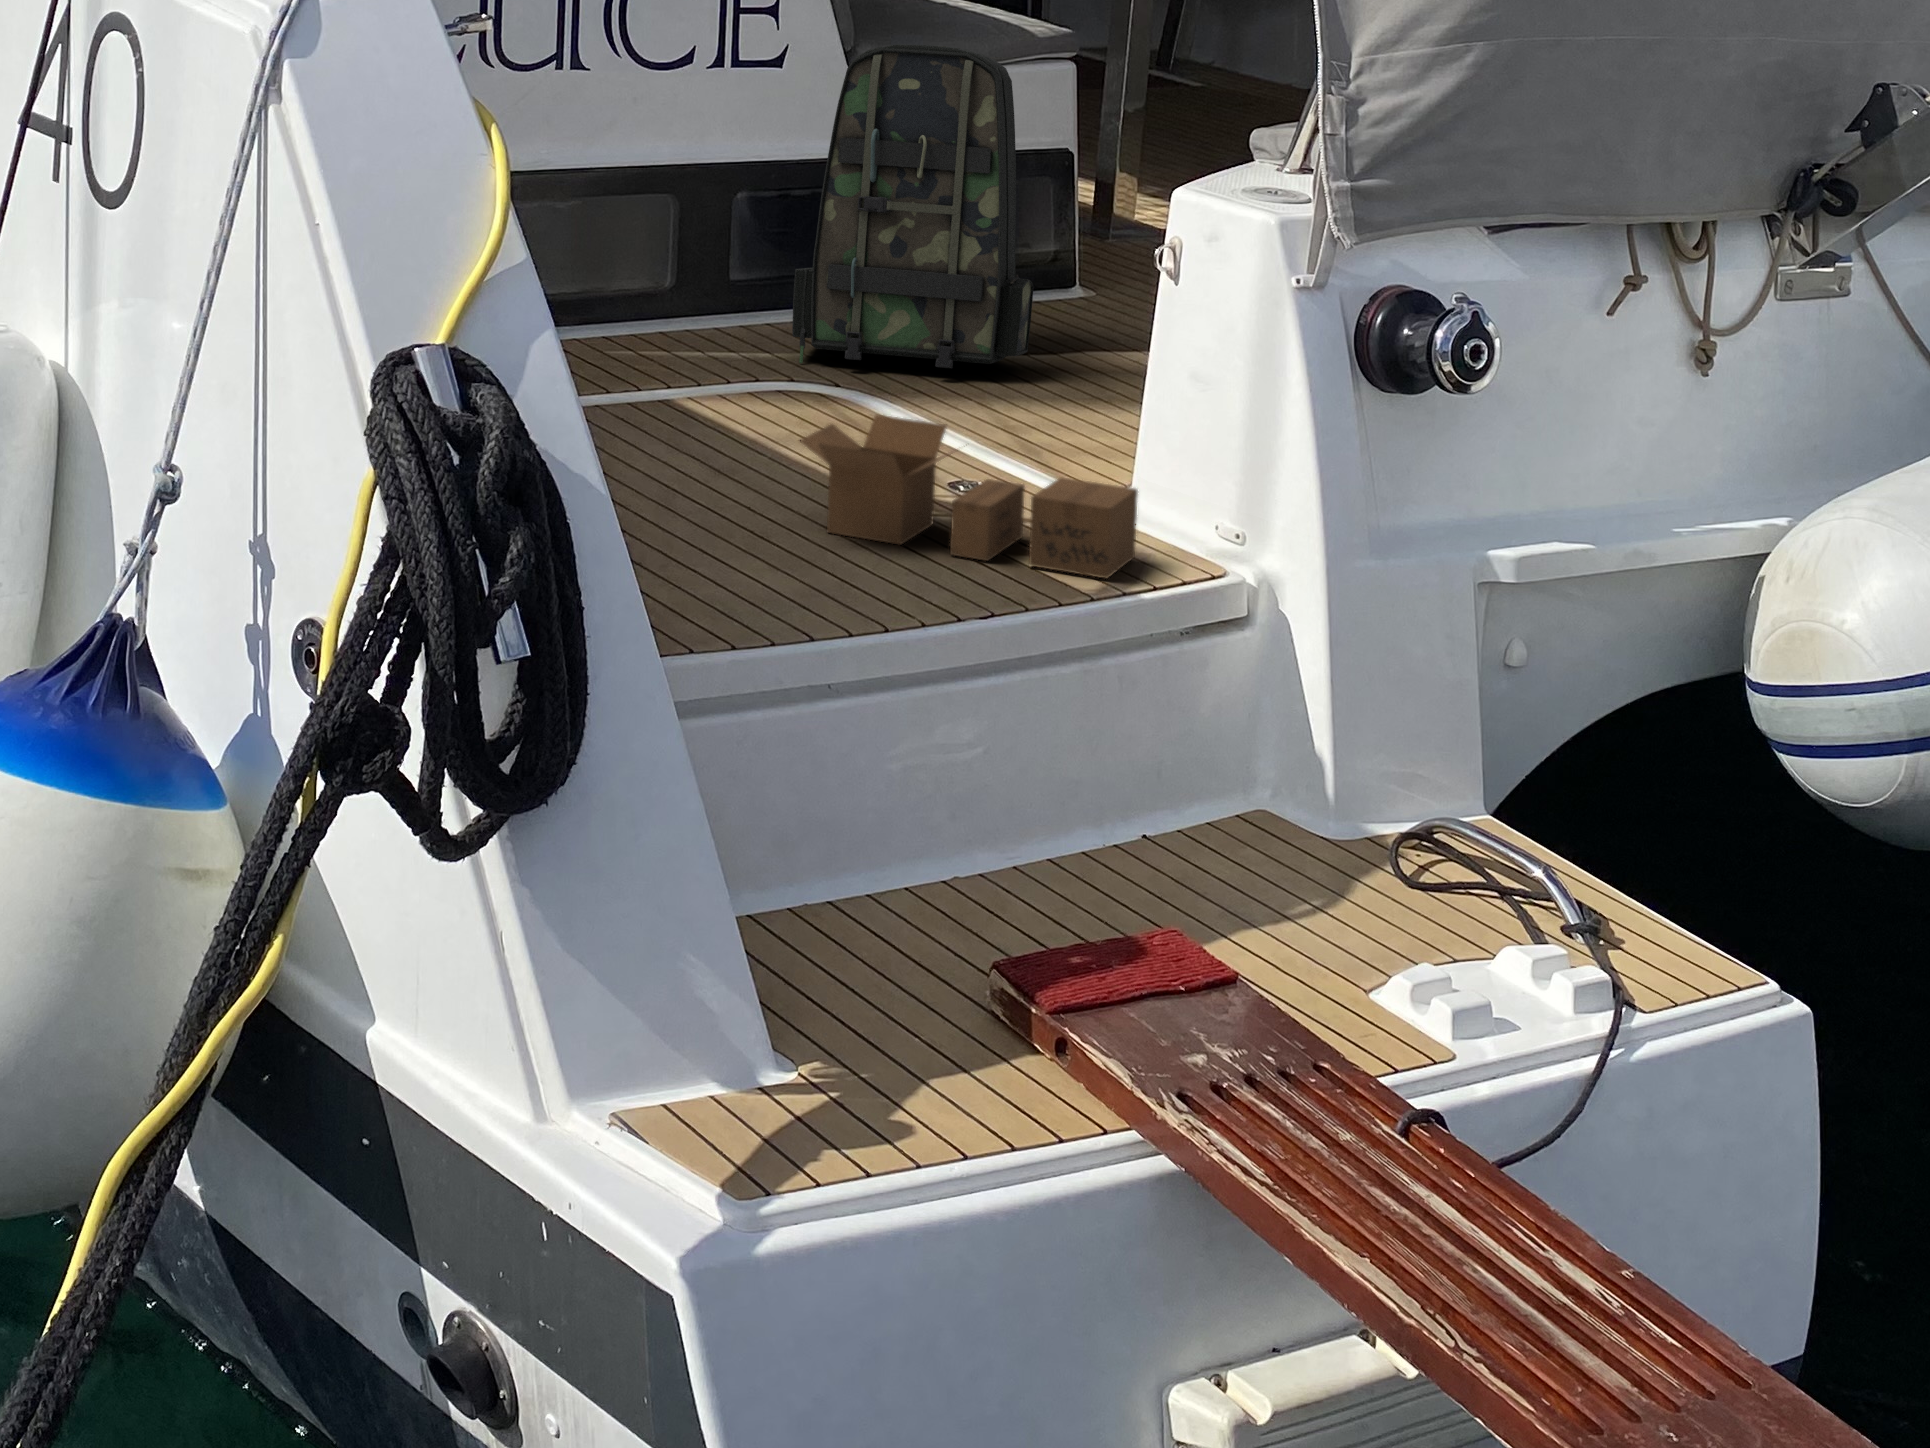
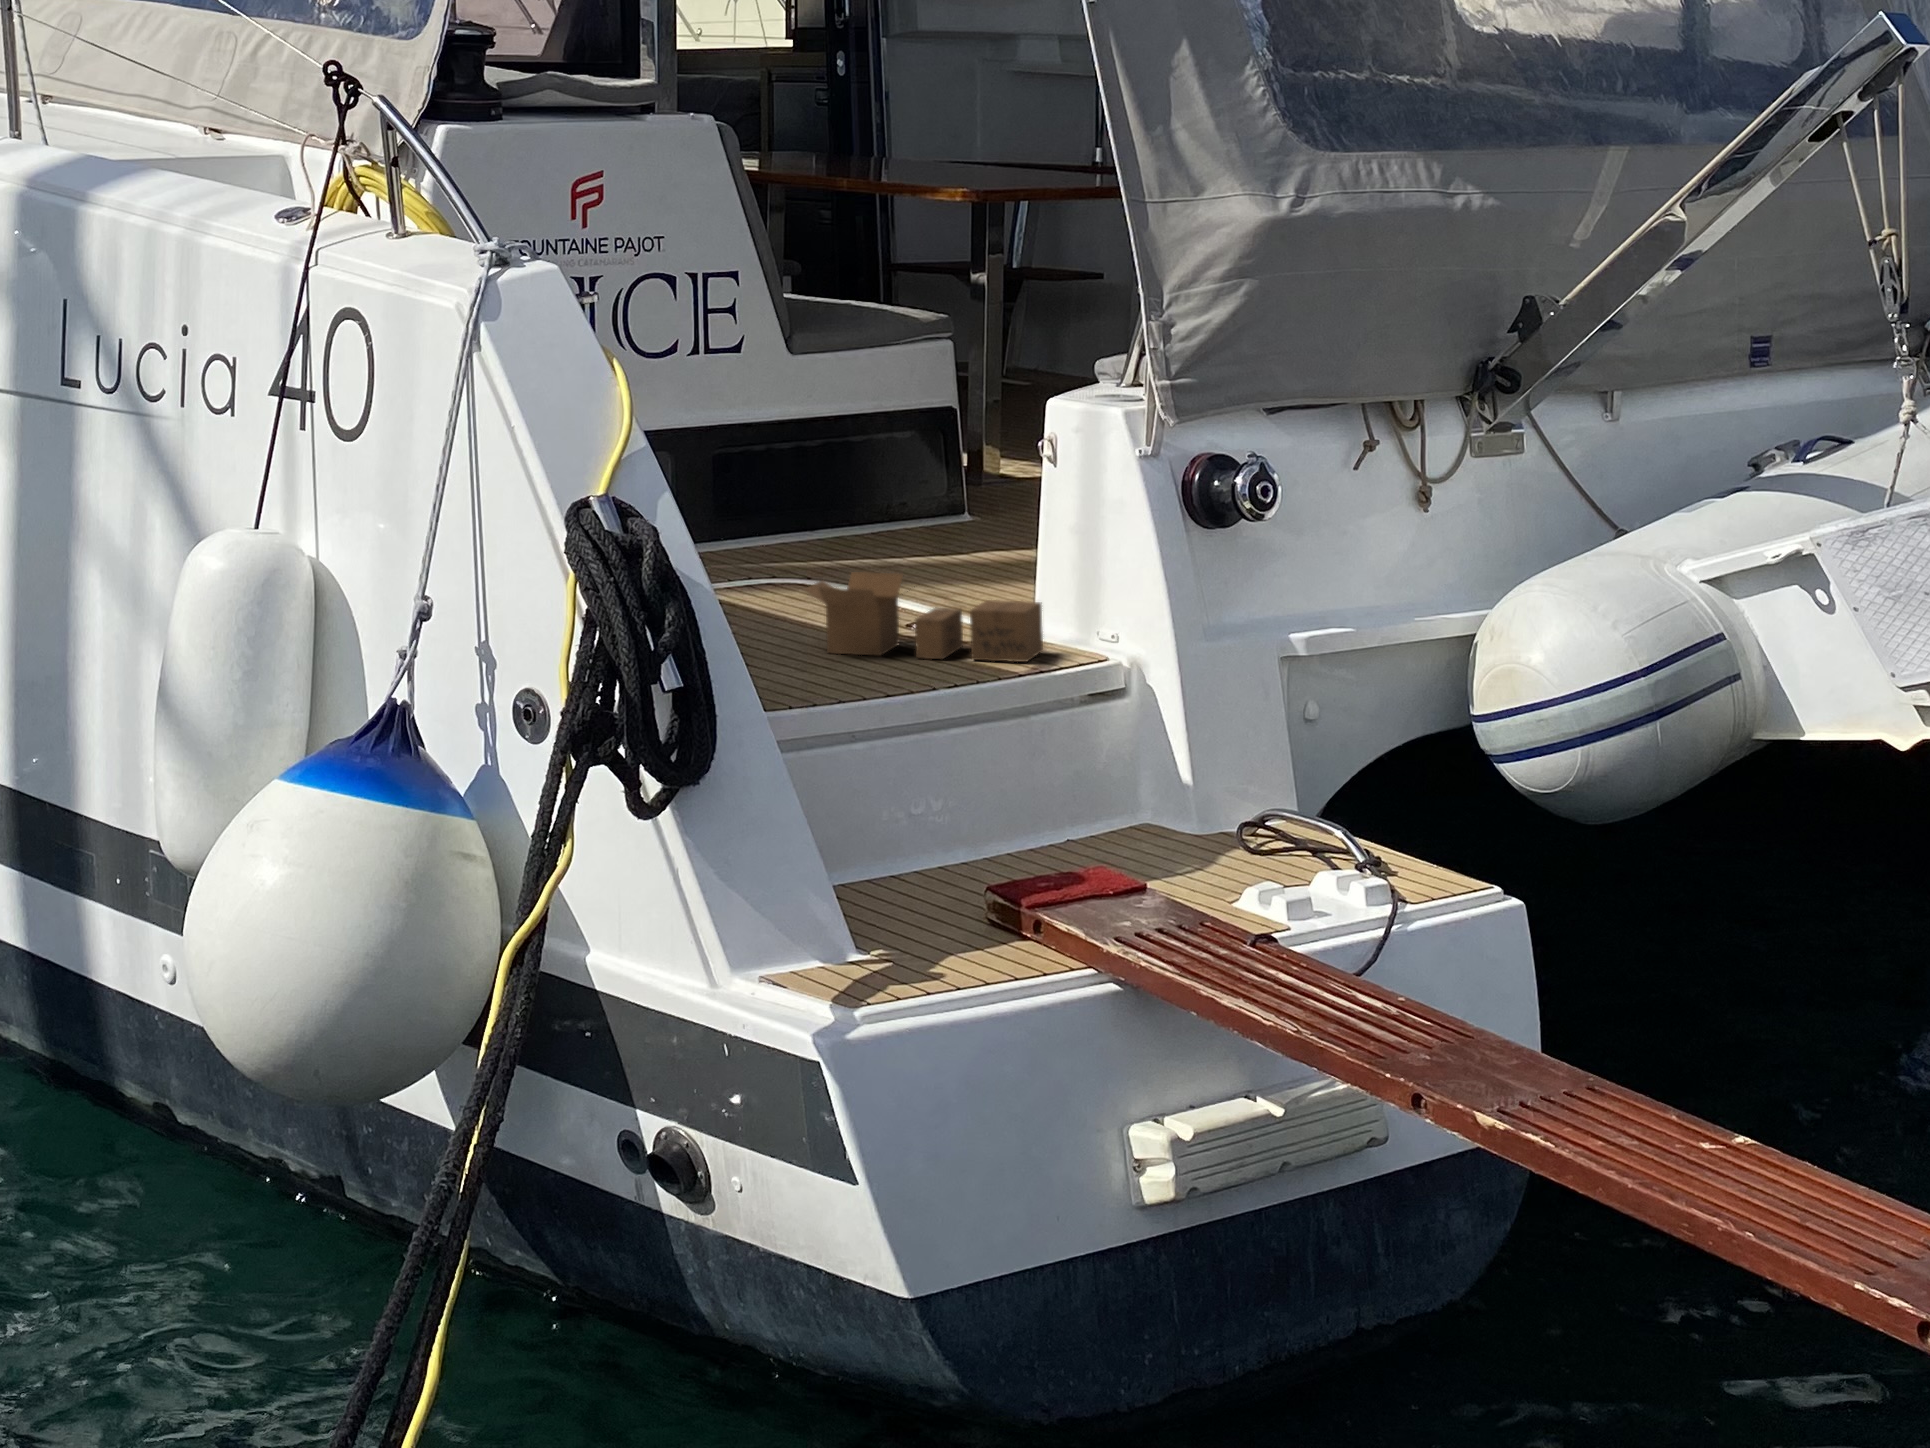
backpack: present [792,44,1033,368] -> none [763,326,940,571]

